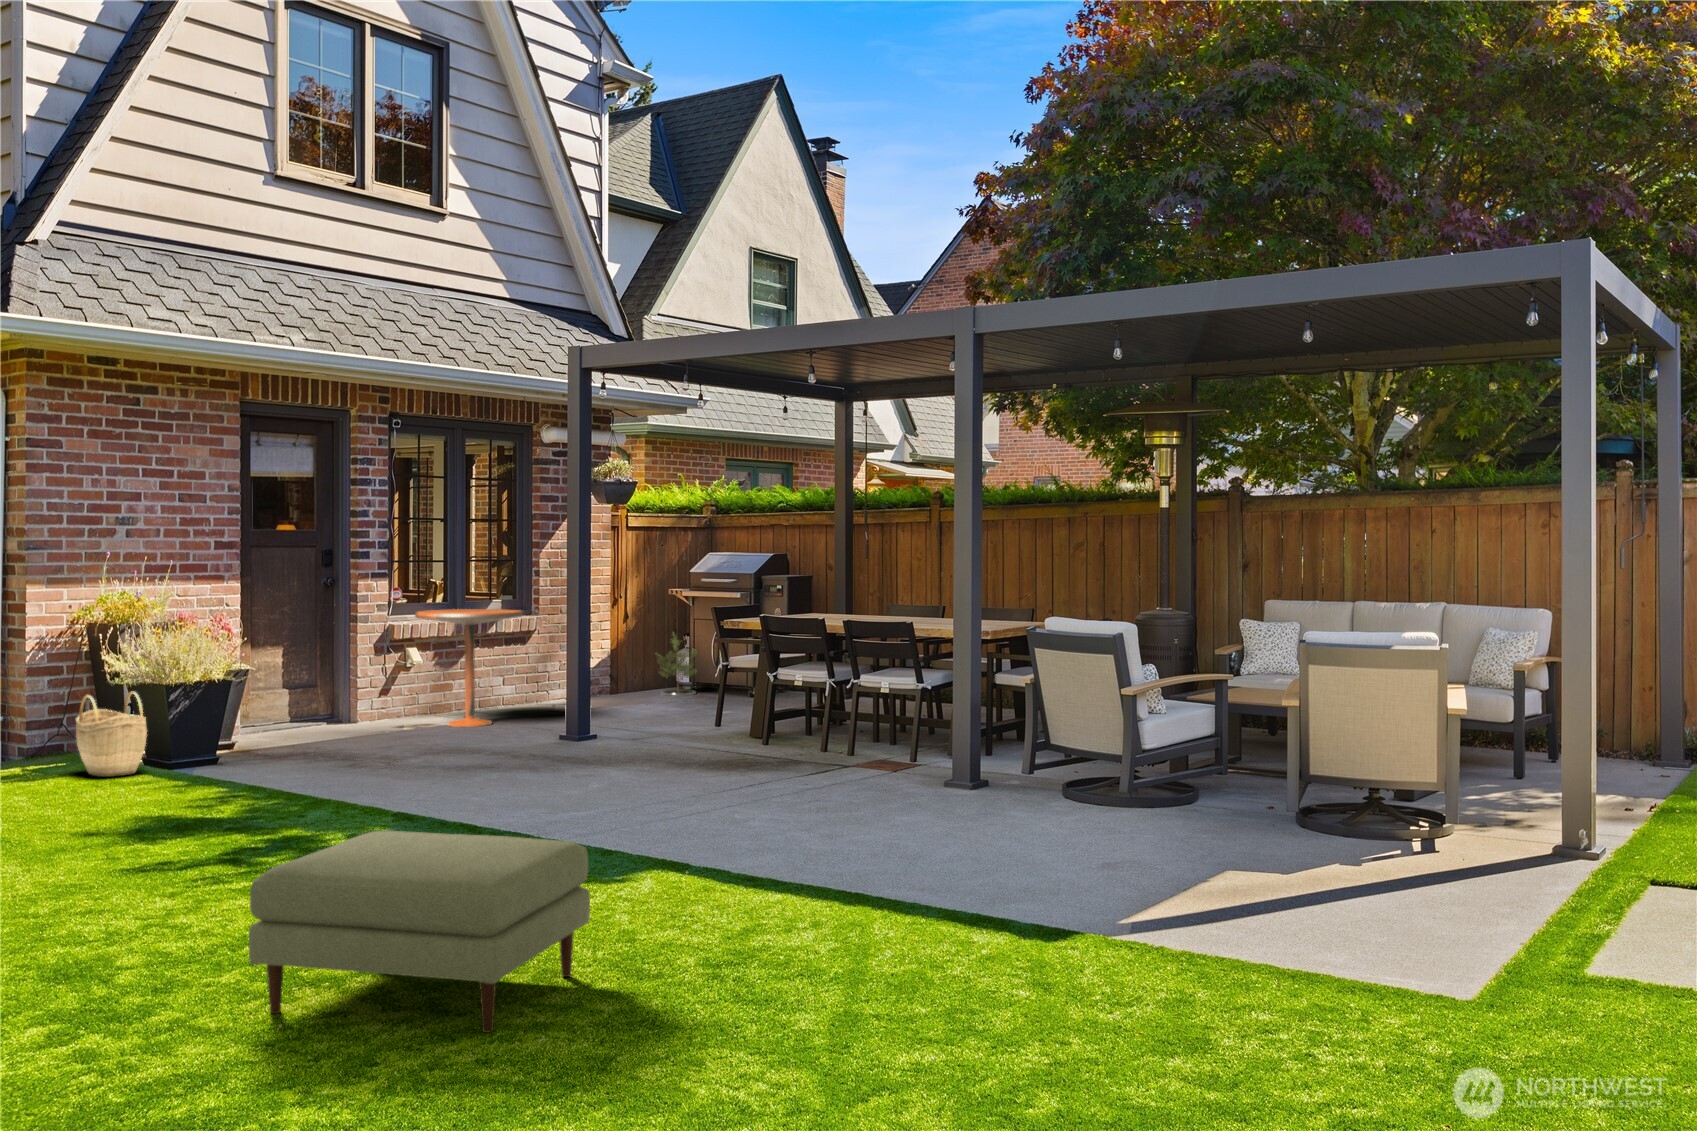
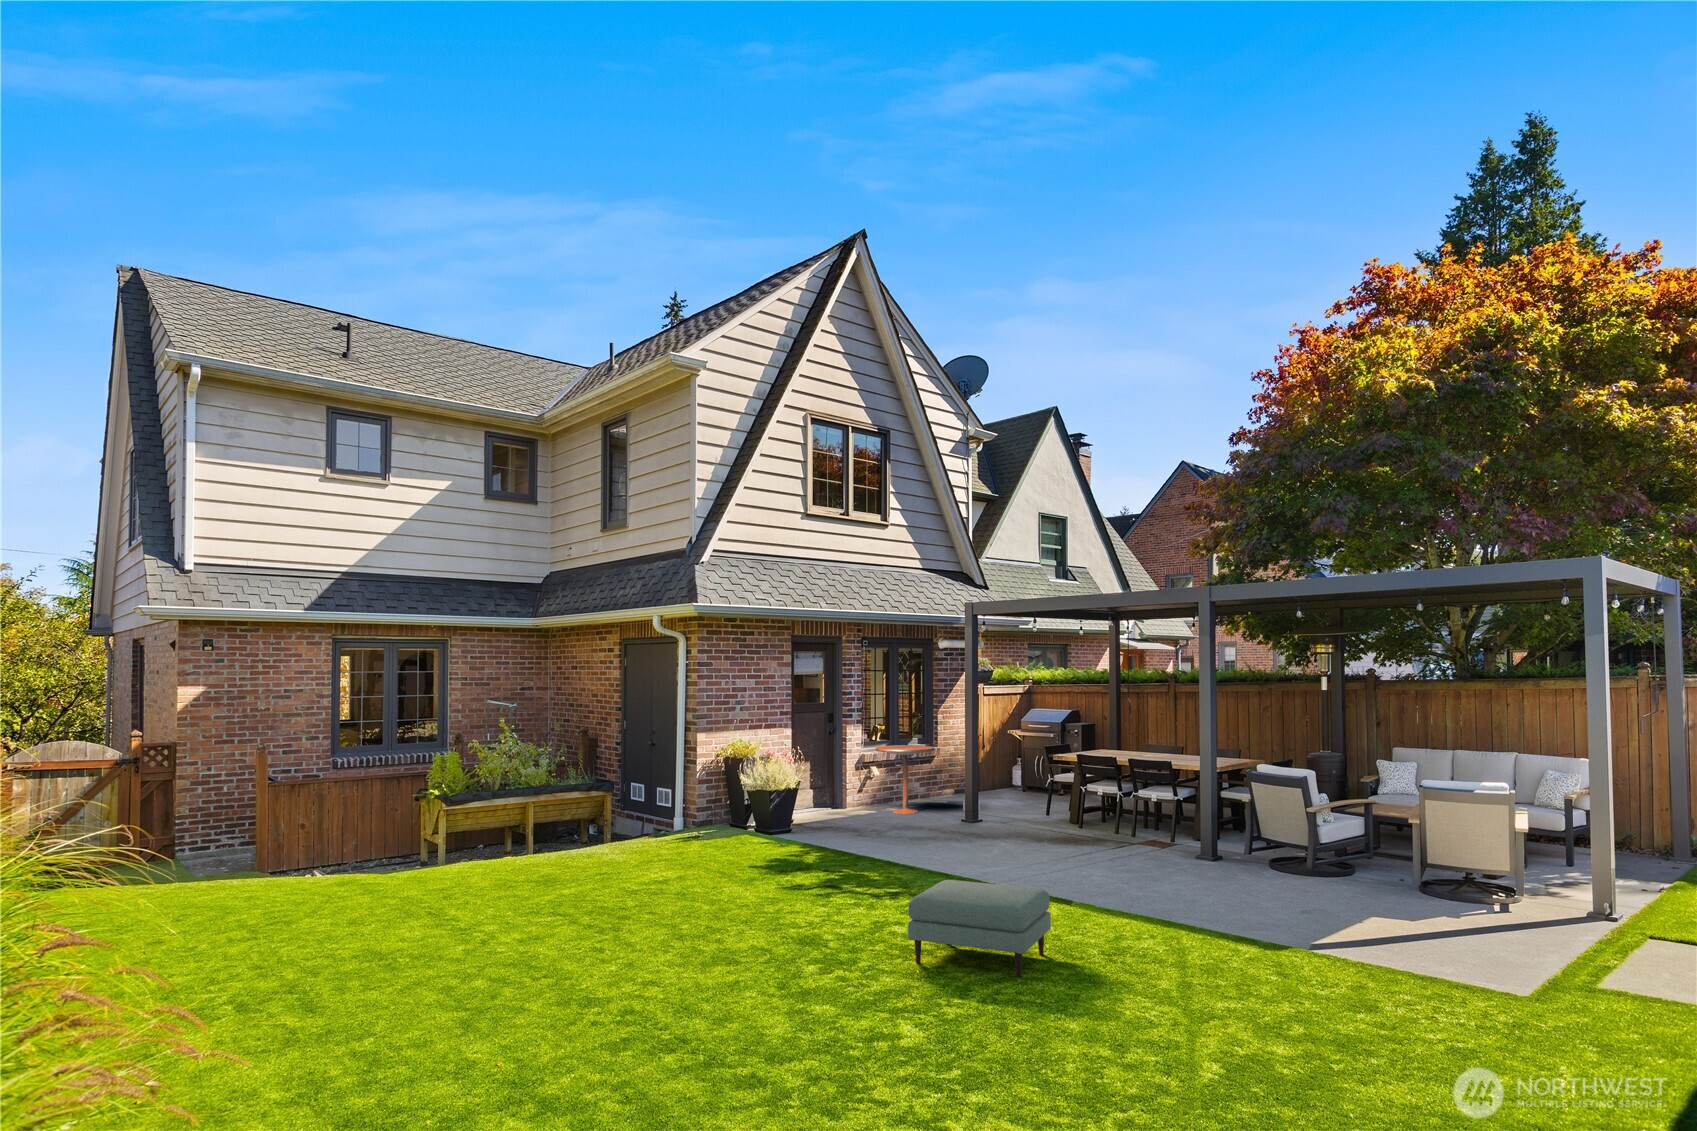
potted tree: present [658,632,695,695] -> none [1000,756,1027,795]
woven basket: present [76,692,147,777] -> none [724,794,759,840]

